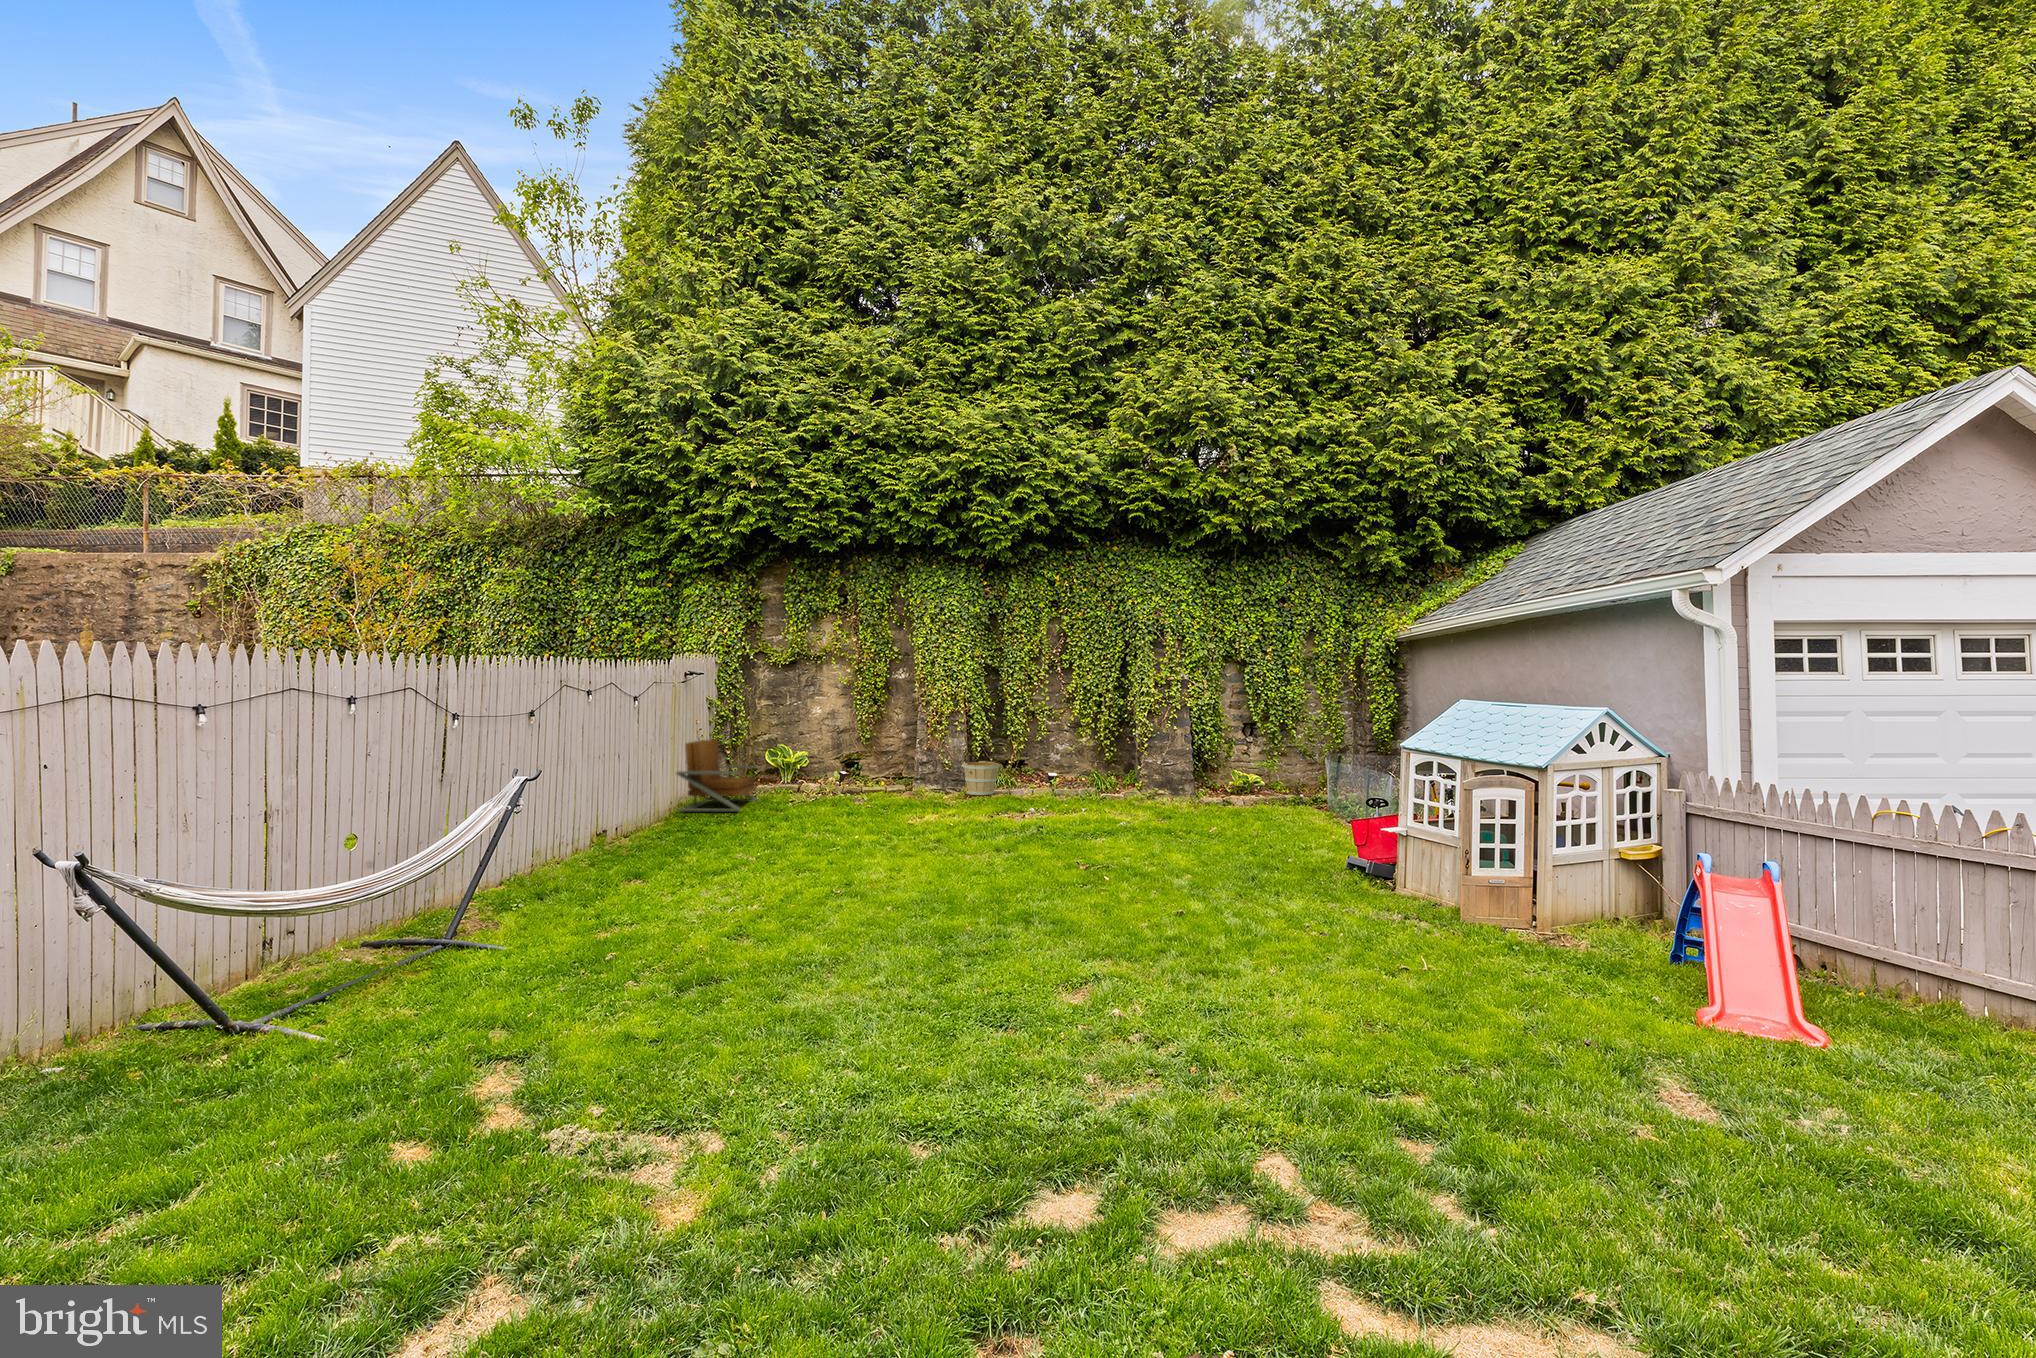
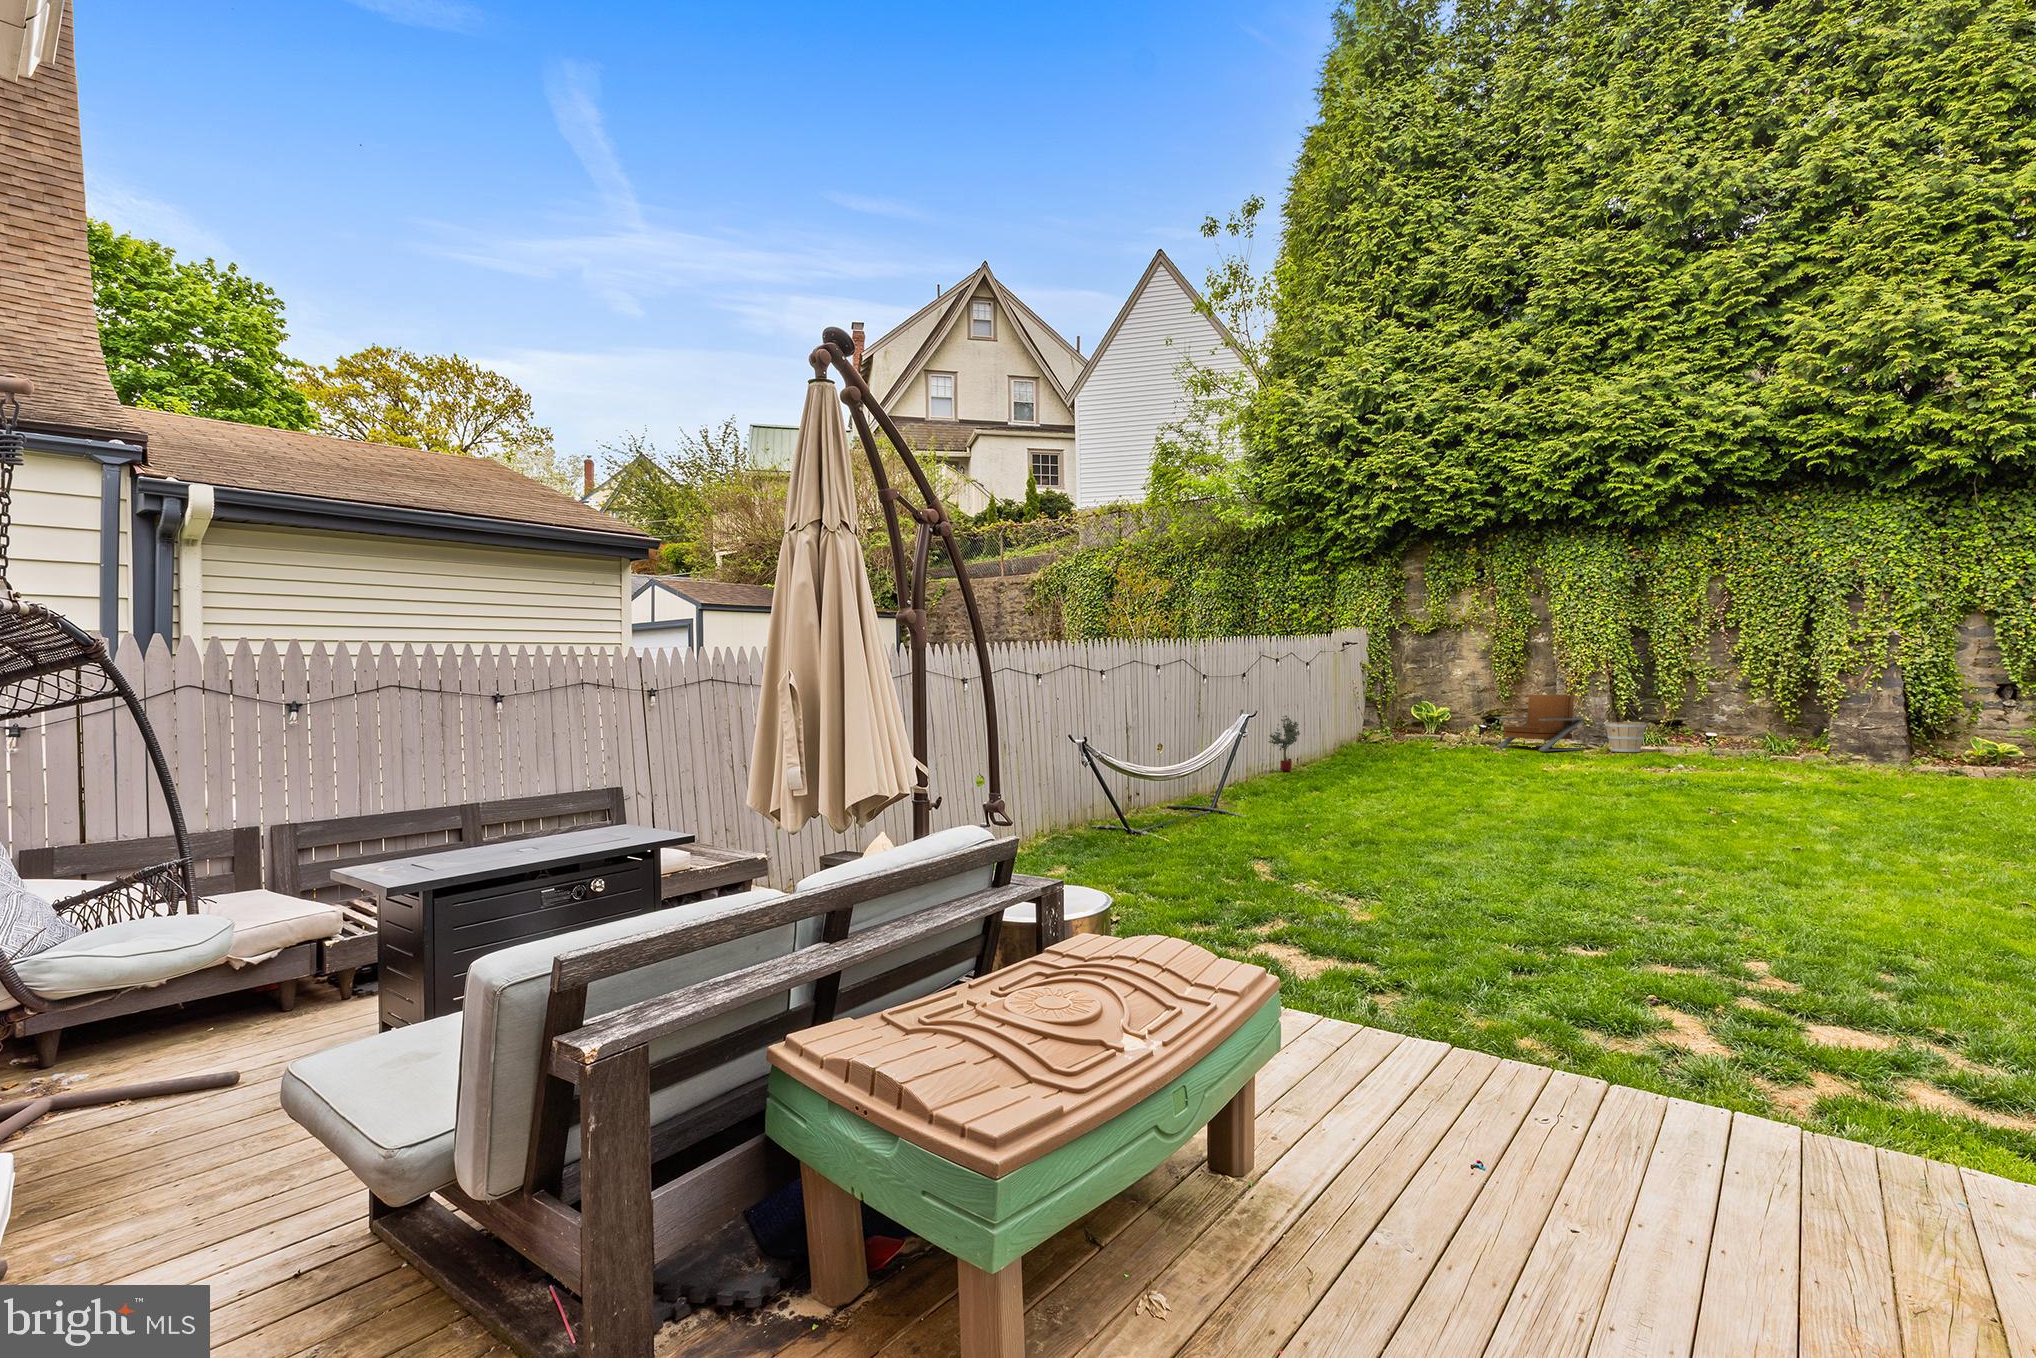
lounge chair: present [676,739,759,811] -> present [1497,695,1584,751]
potted tree: none [536,784,595,872] -> present [1269,715,1300,772]

